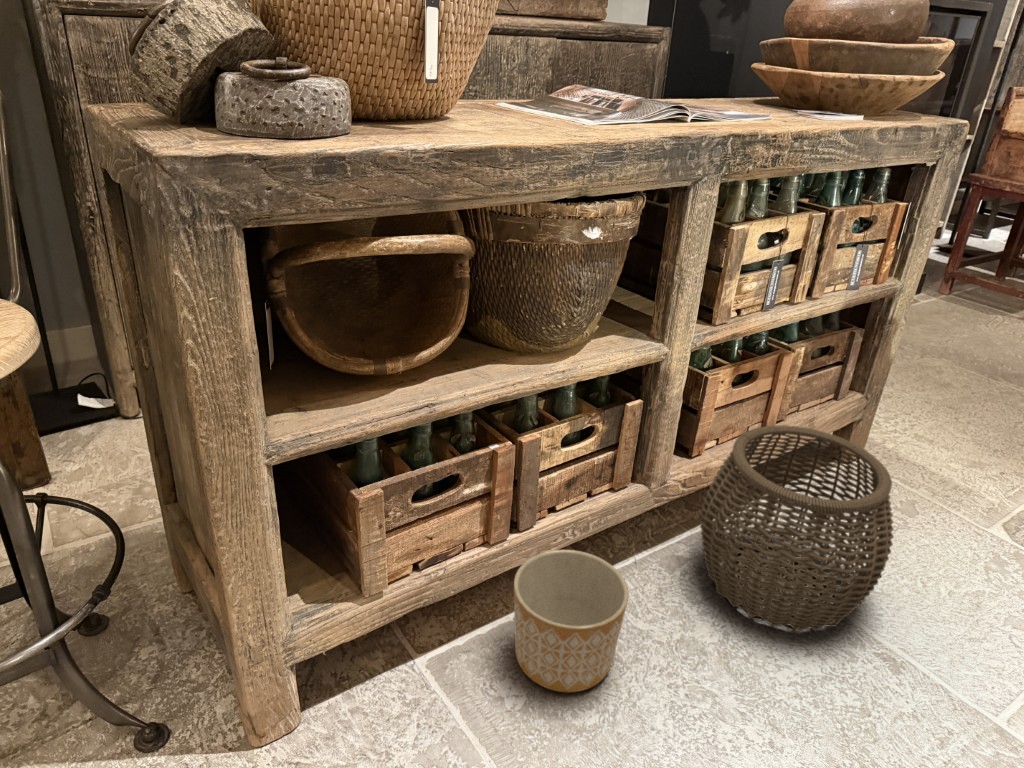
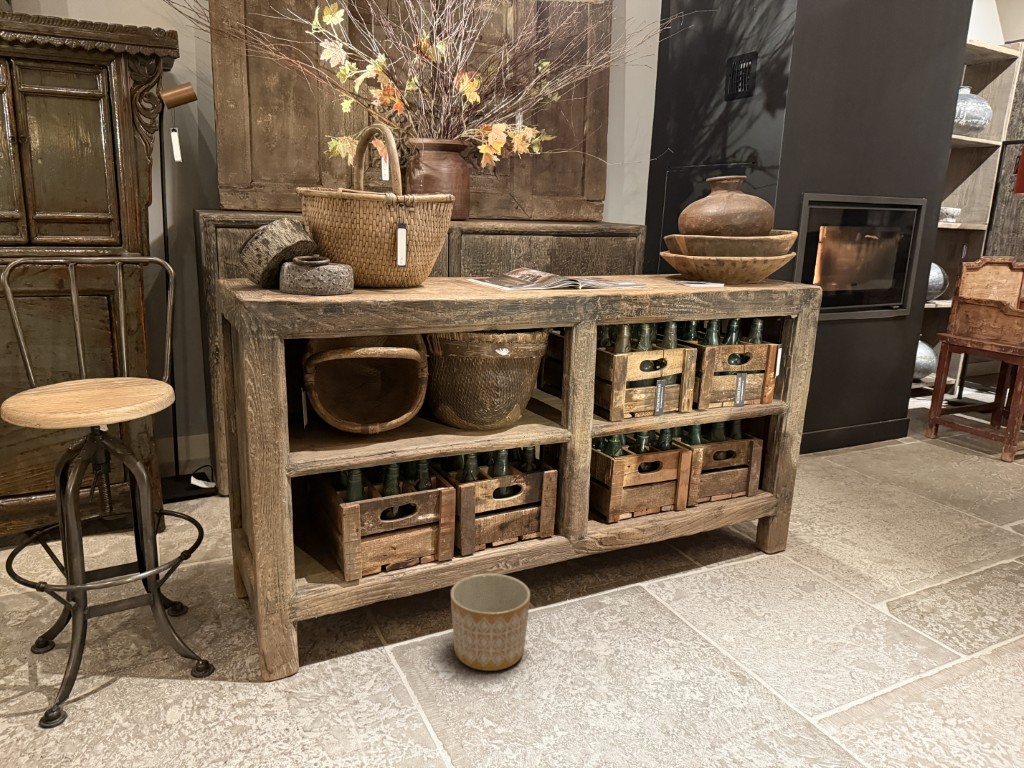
woven basket: present [700,425,894,632] -> none [607,500,746,652]

